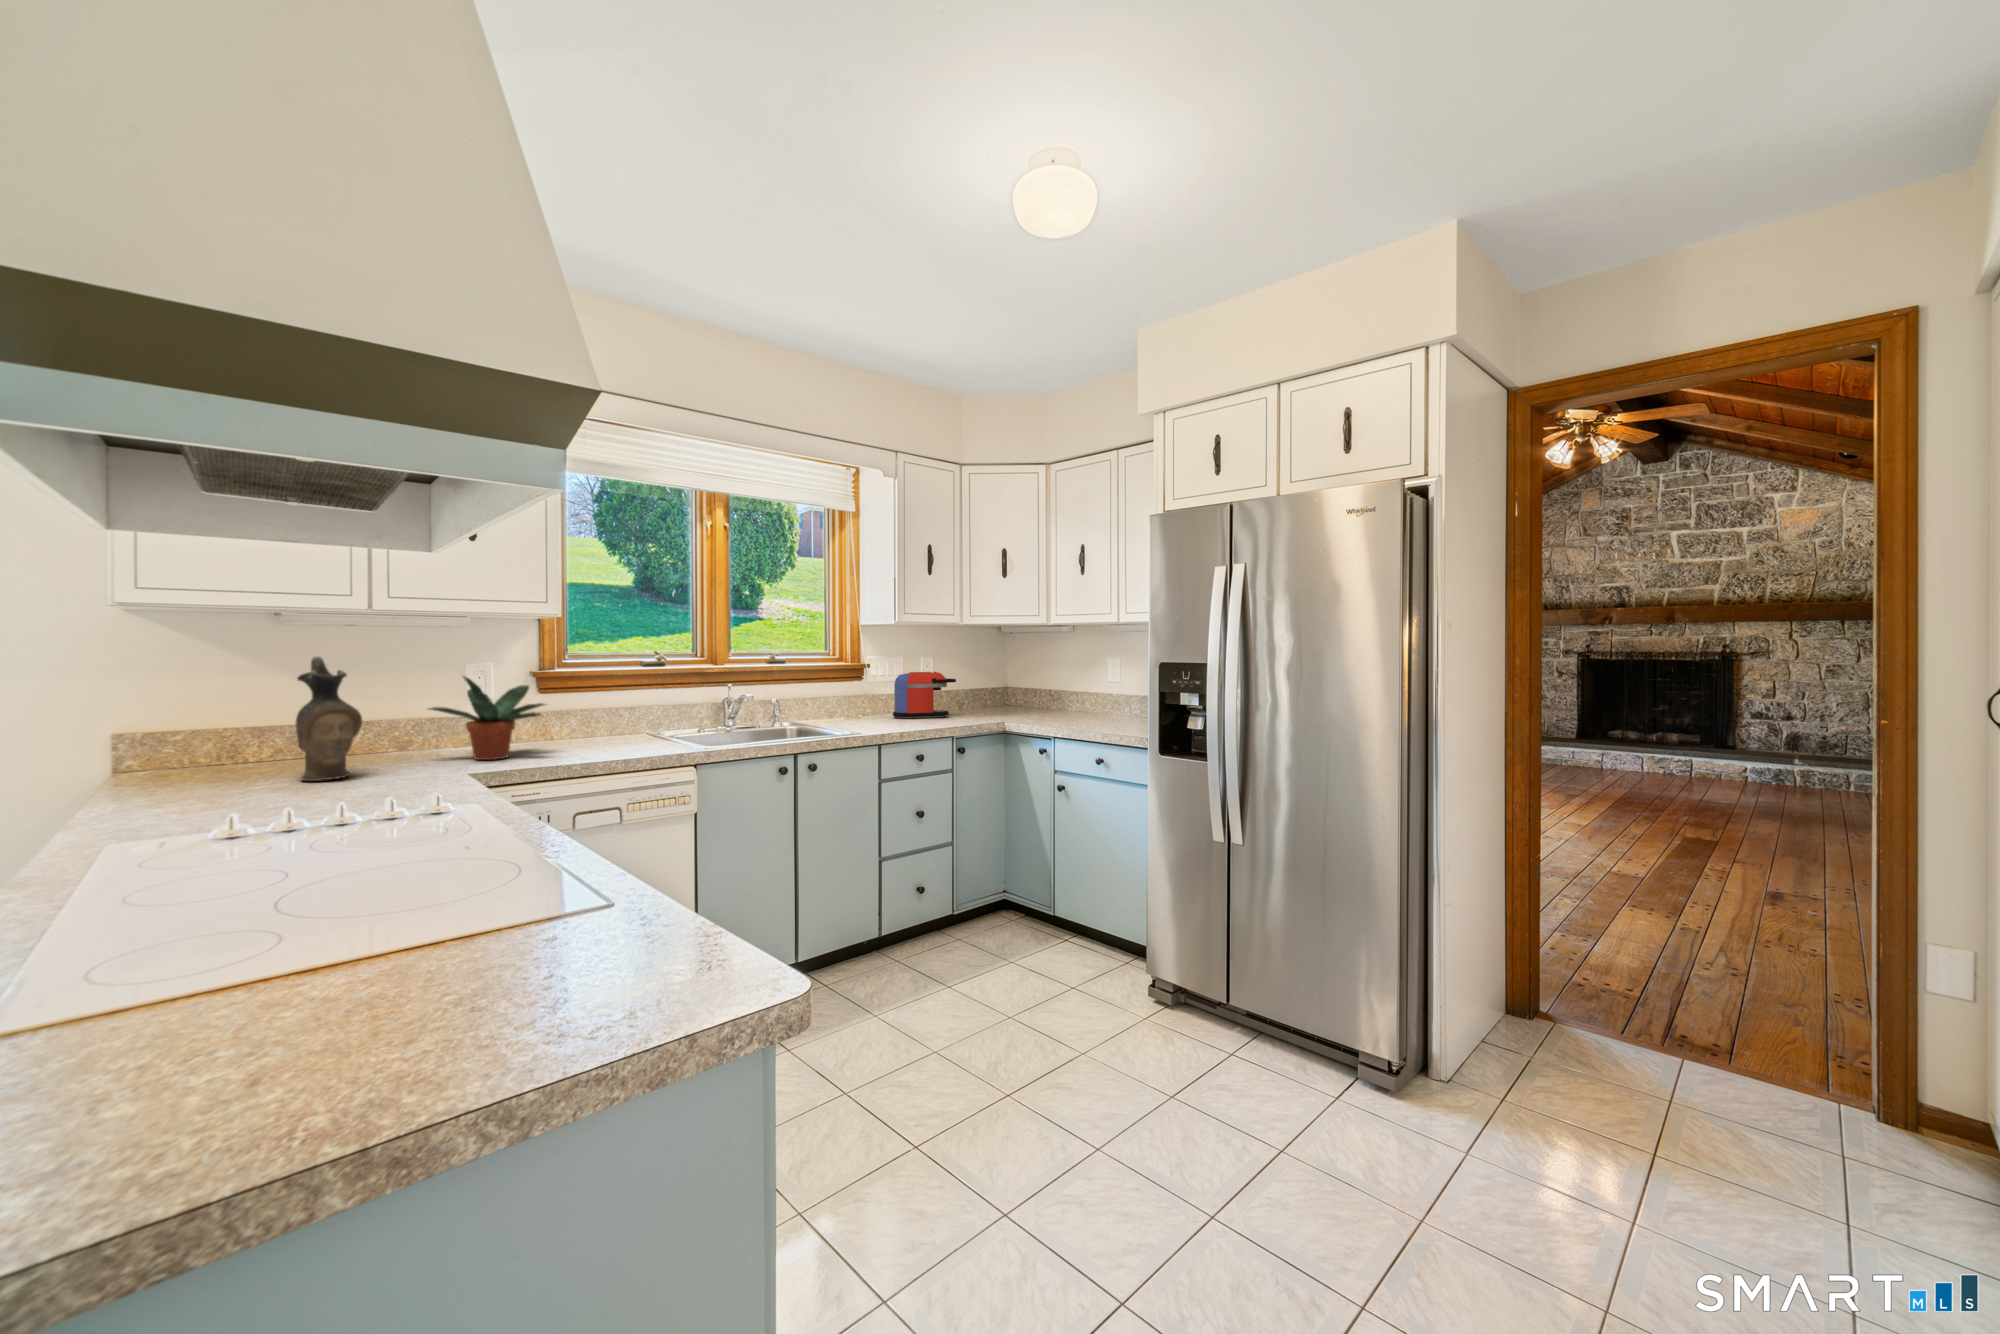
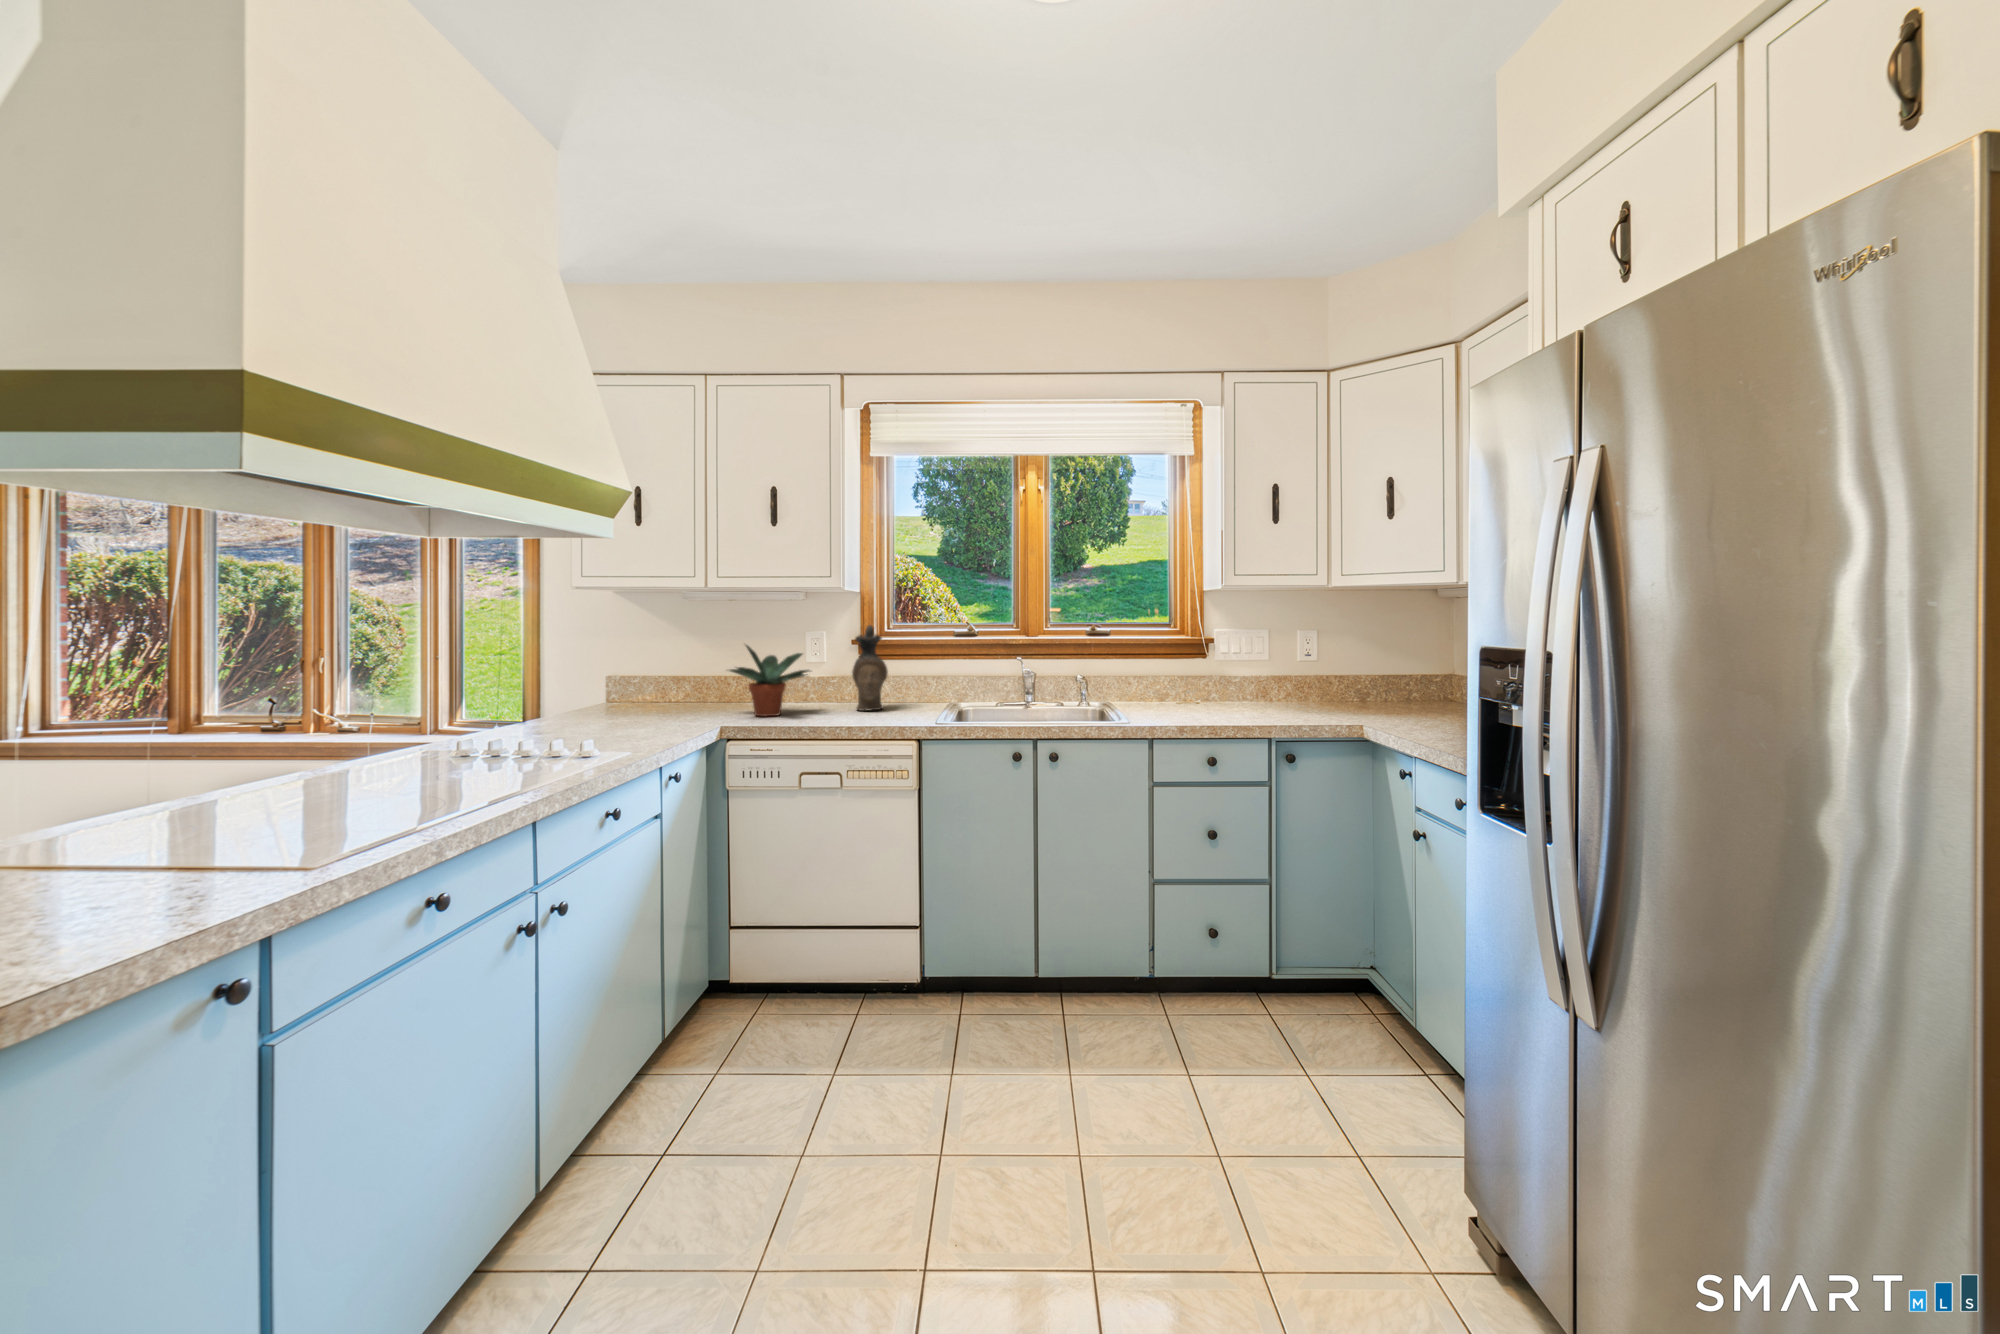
ceramic pitcher: present [296,657,362,781] -> present [852,625,888,711]
coffee maker: present [893,672,956,718] -> none [1236,650,1327,710]

